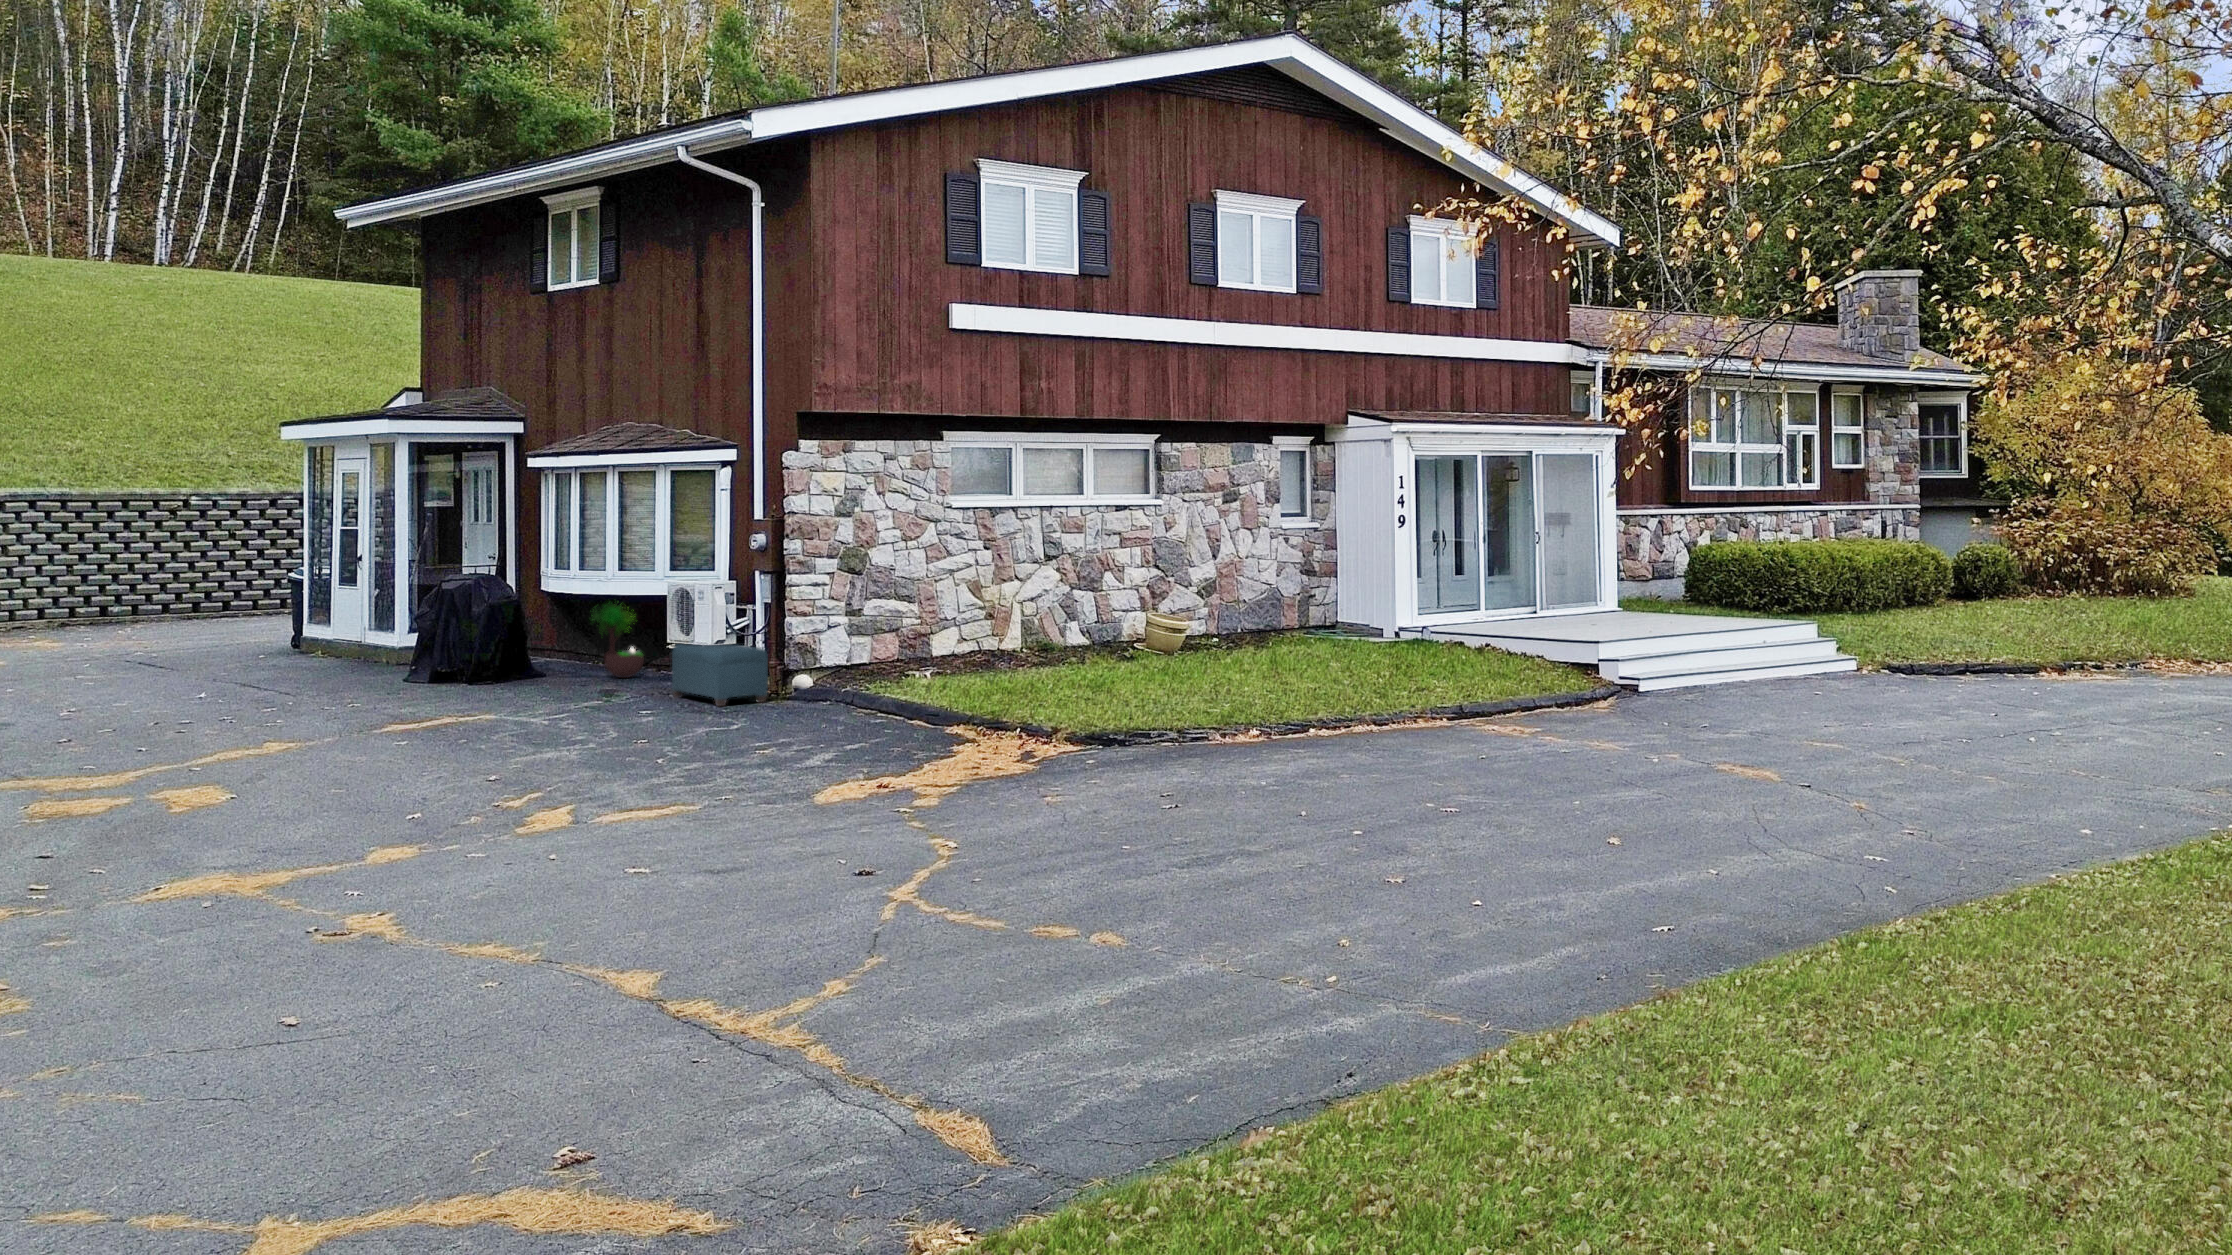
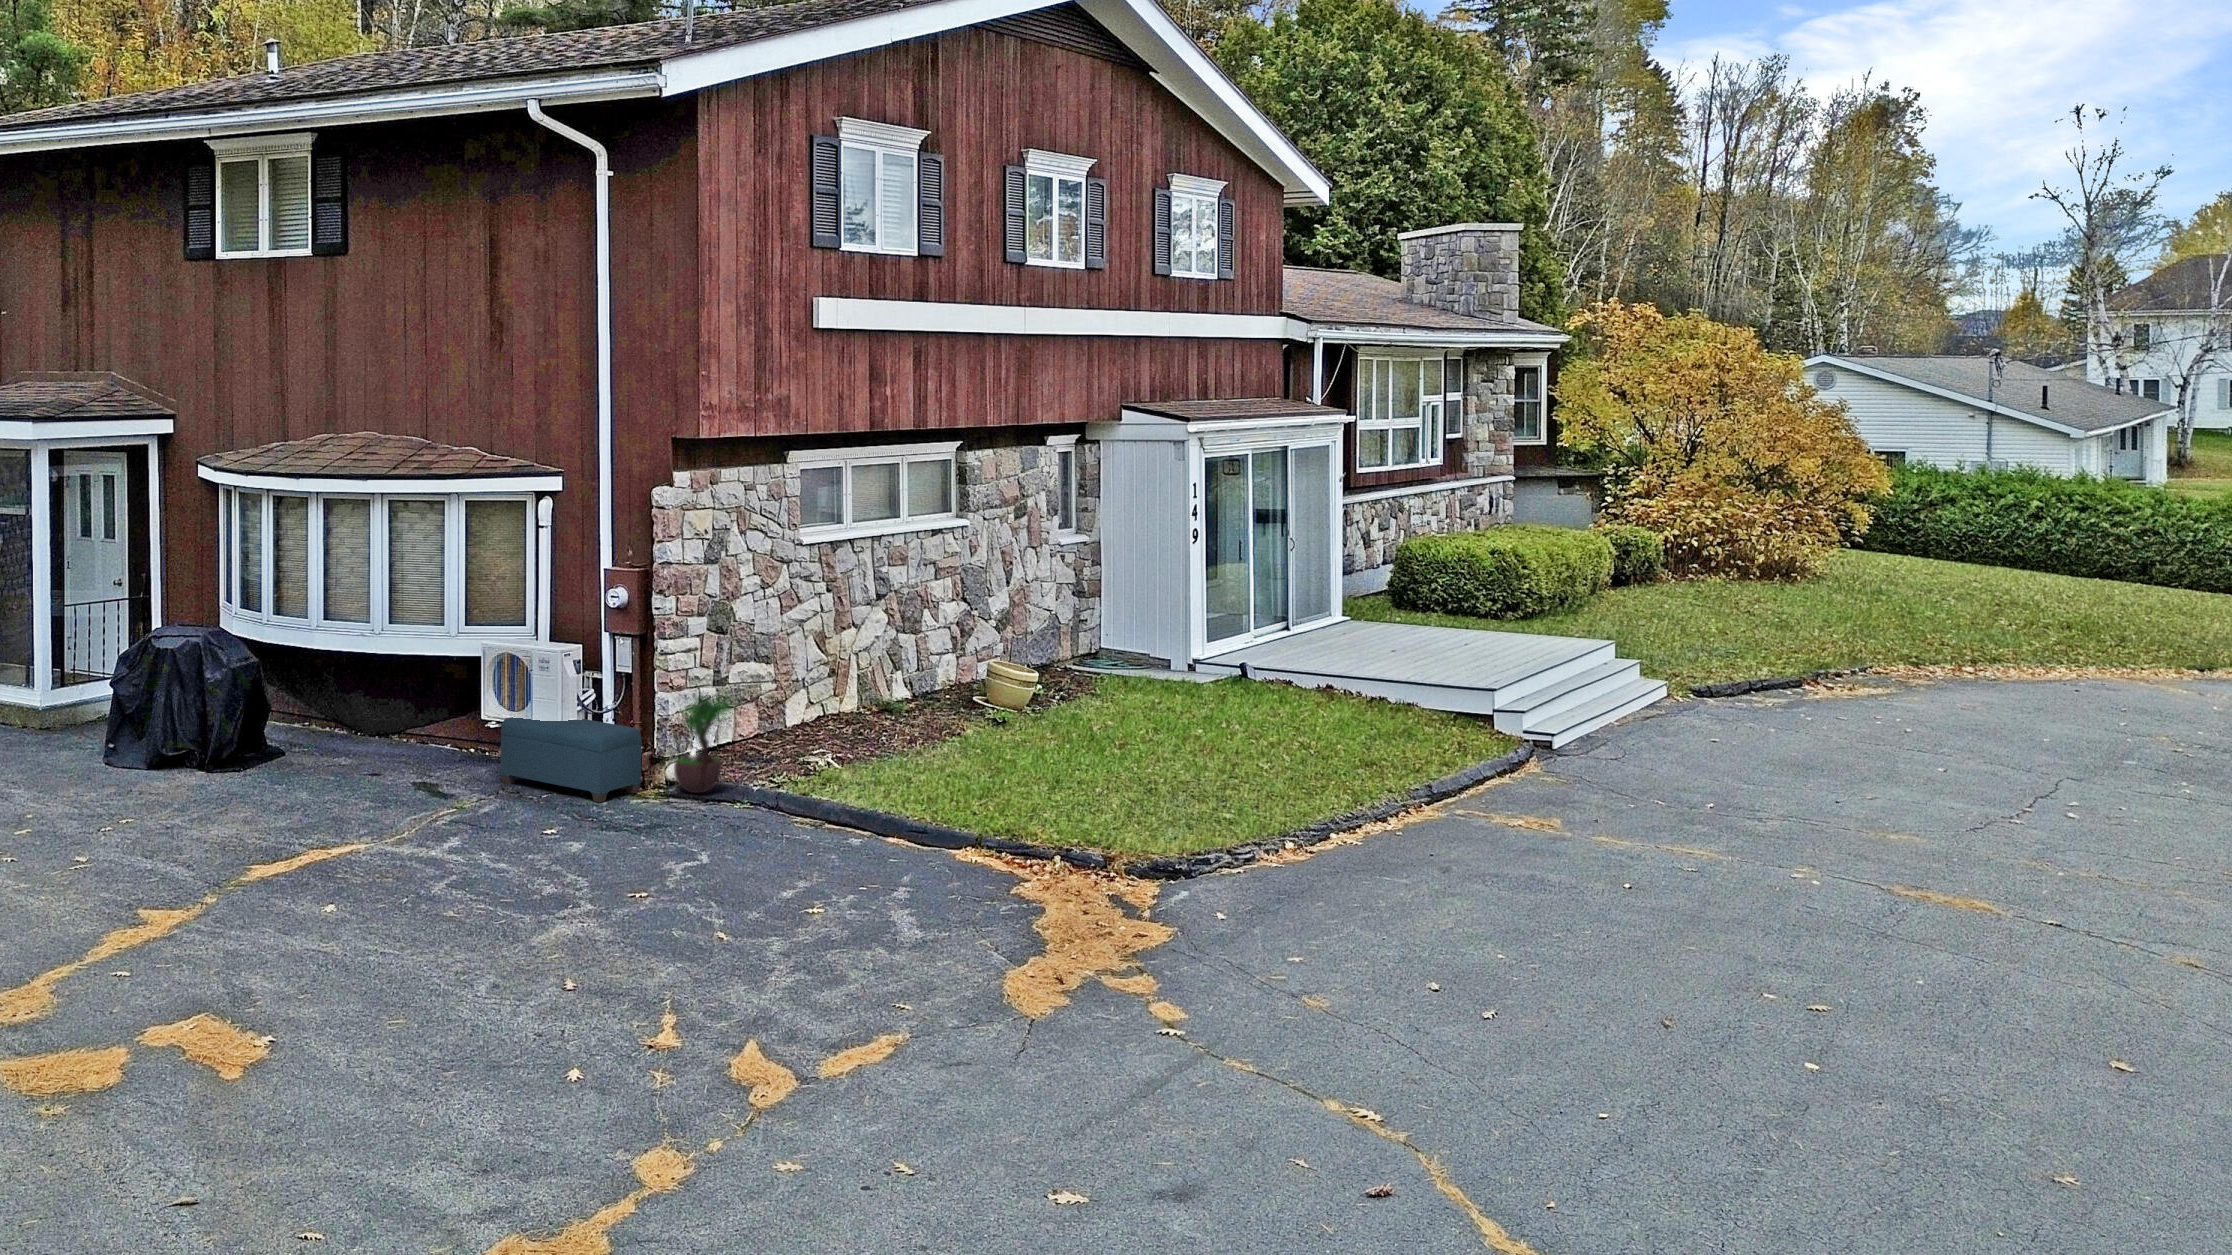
potted tree: present [591,603,644,678] -> present [674,691,733,793]

